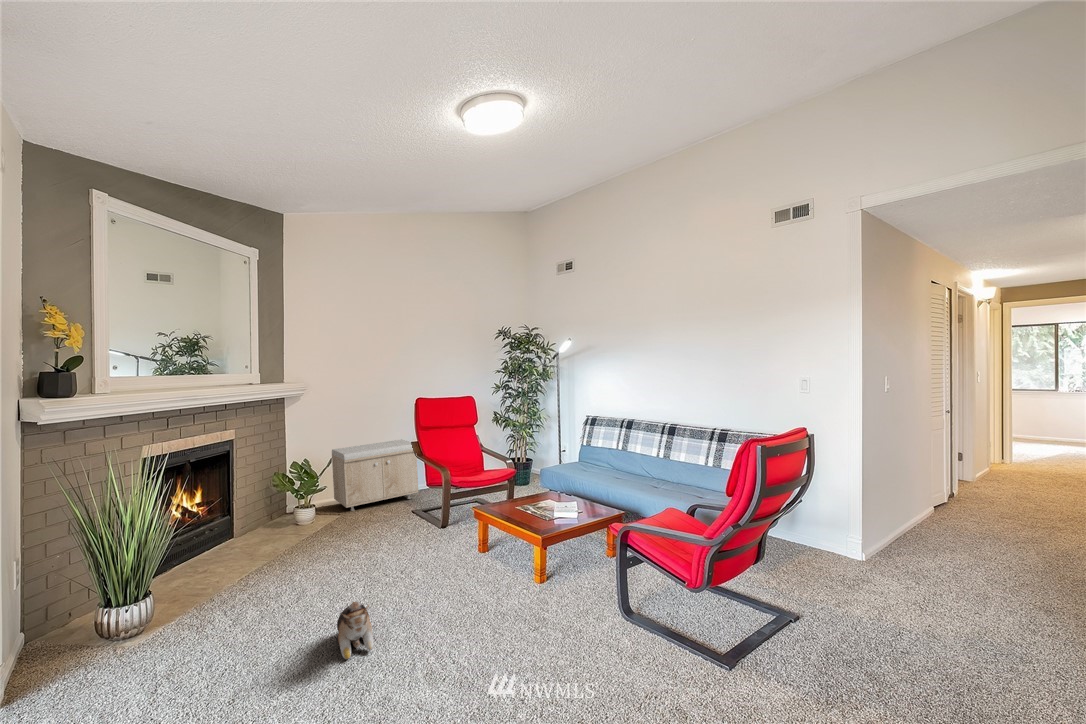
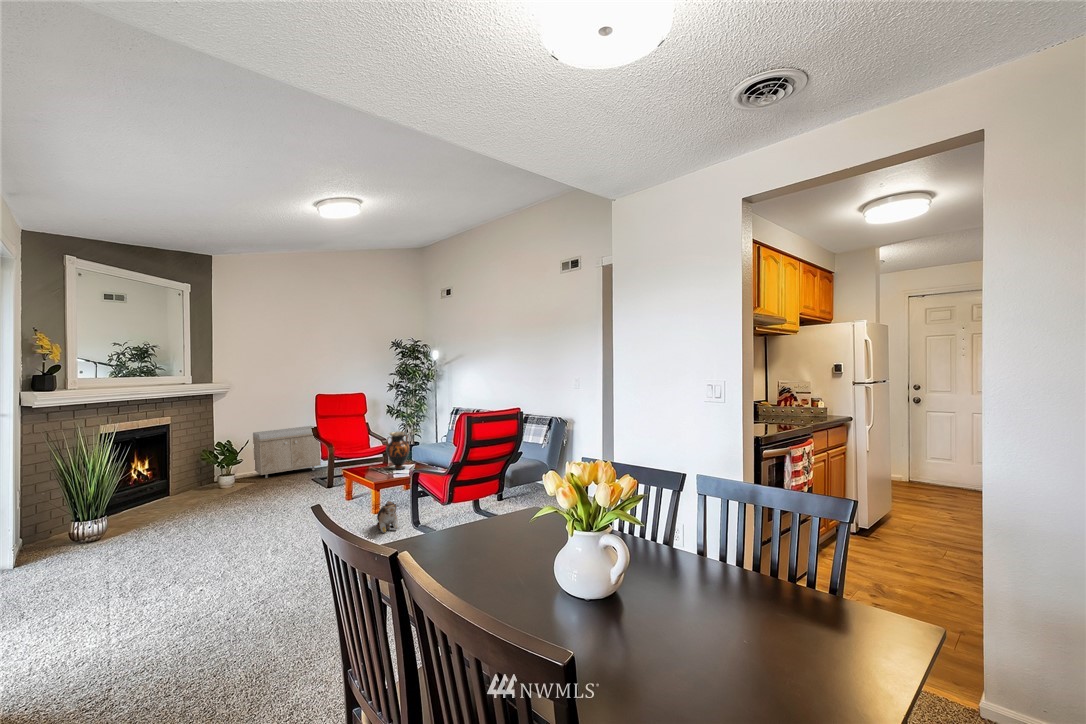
vase: none [541,452,573,510] -> present [386,431,409,470]
plush toy: present [337,602,373,659] -> present [377,501,398,533]

